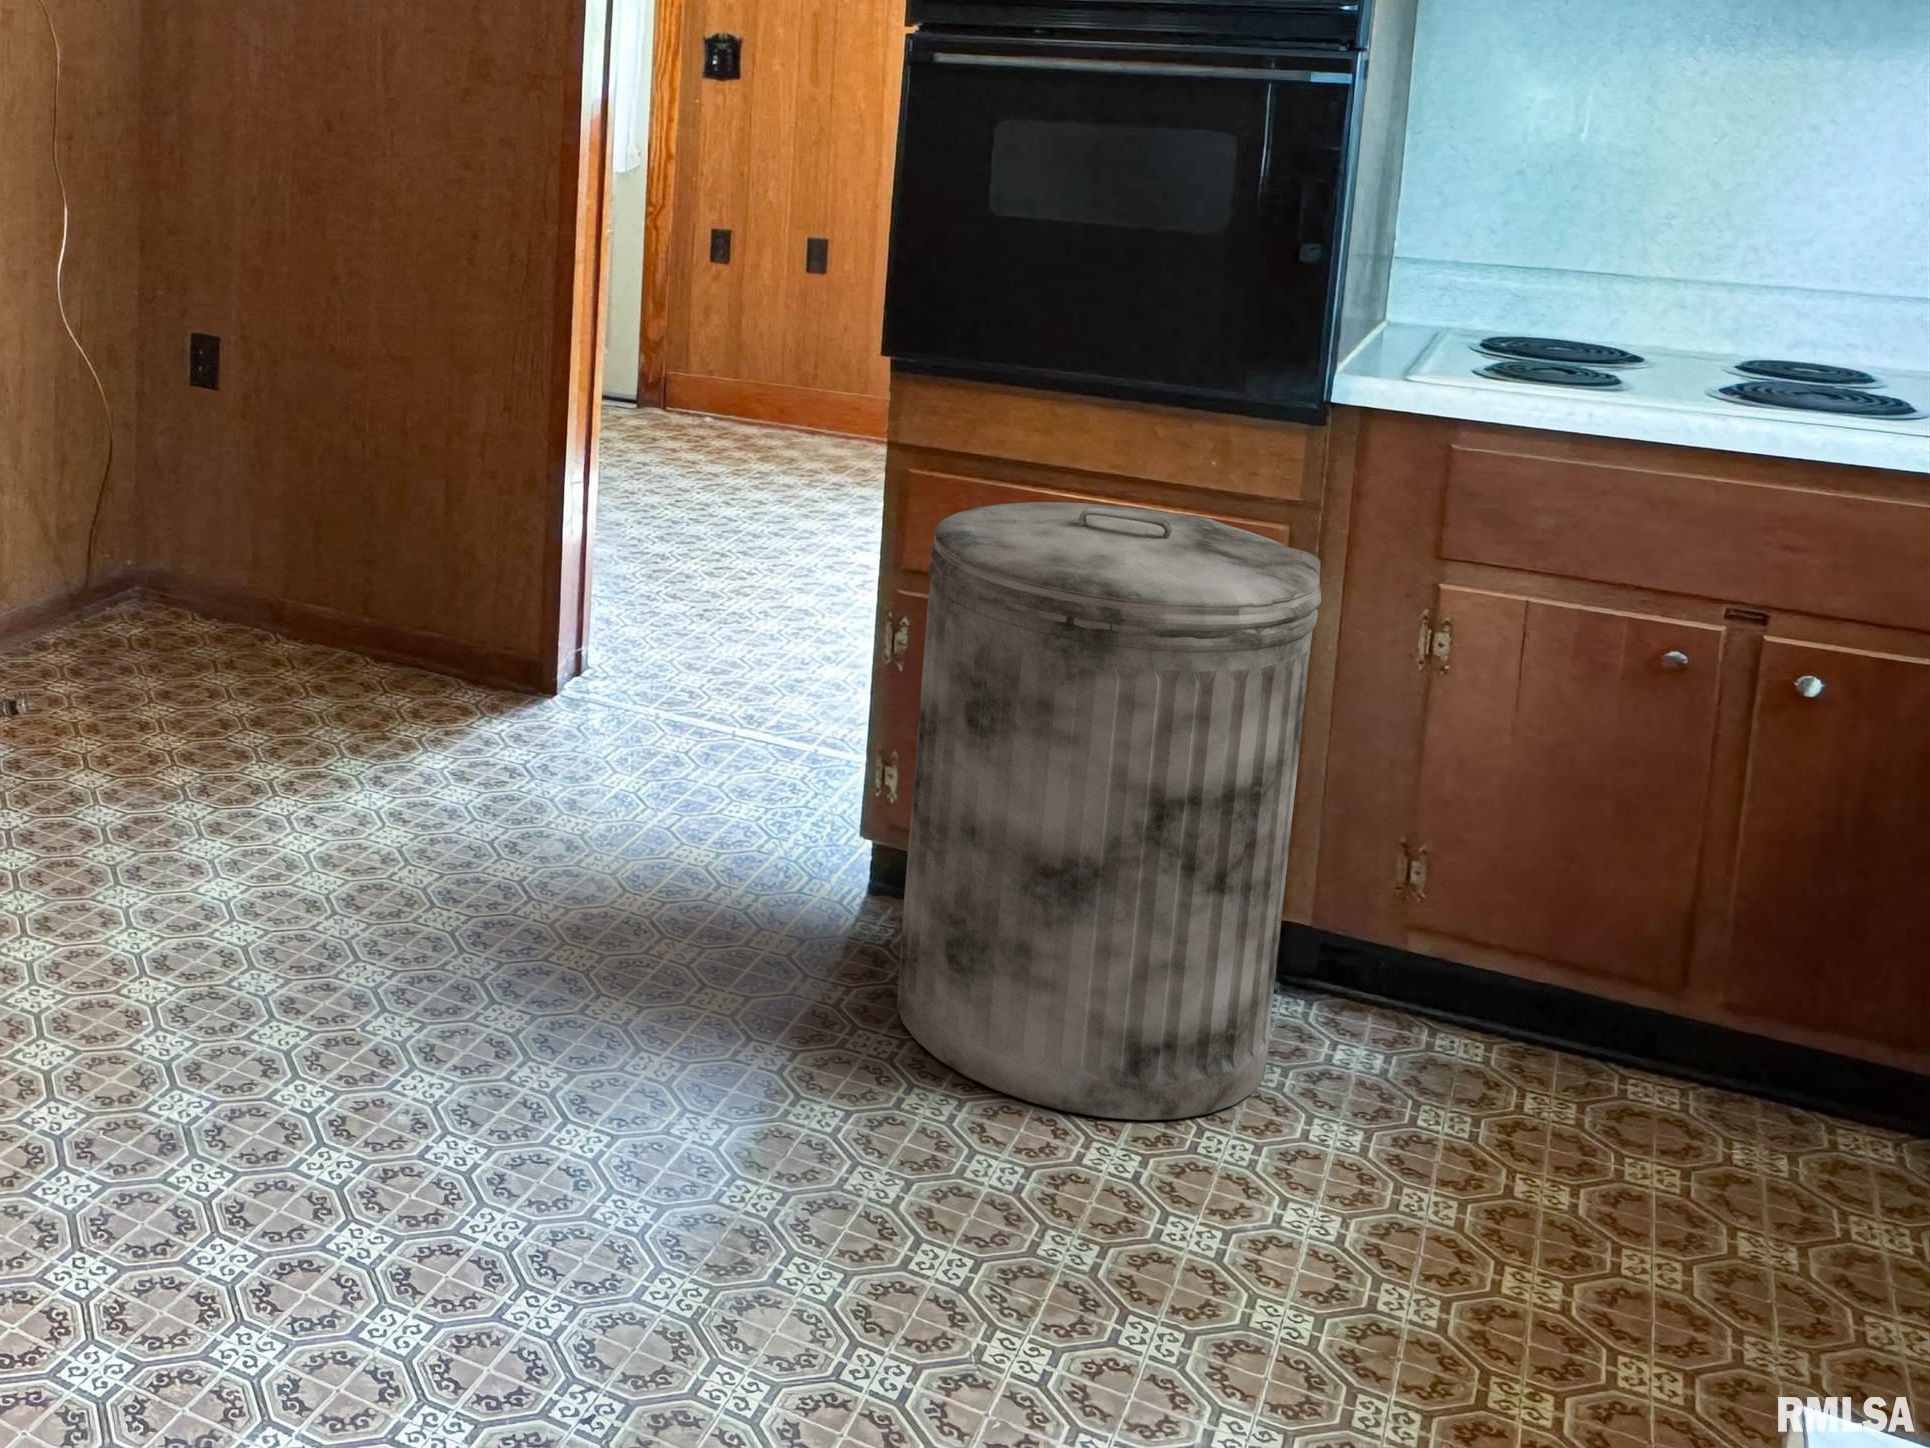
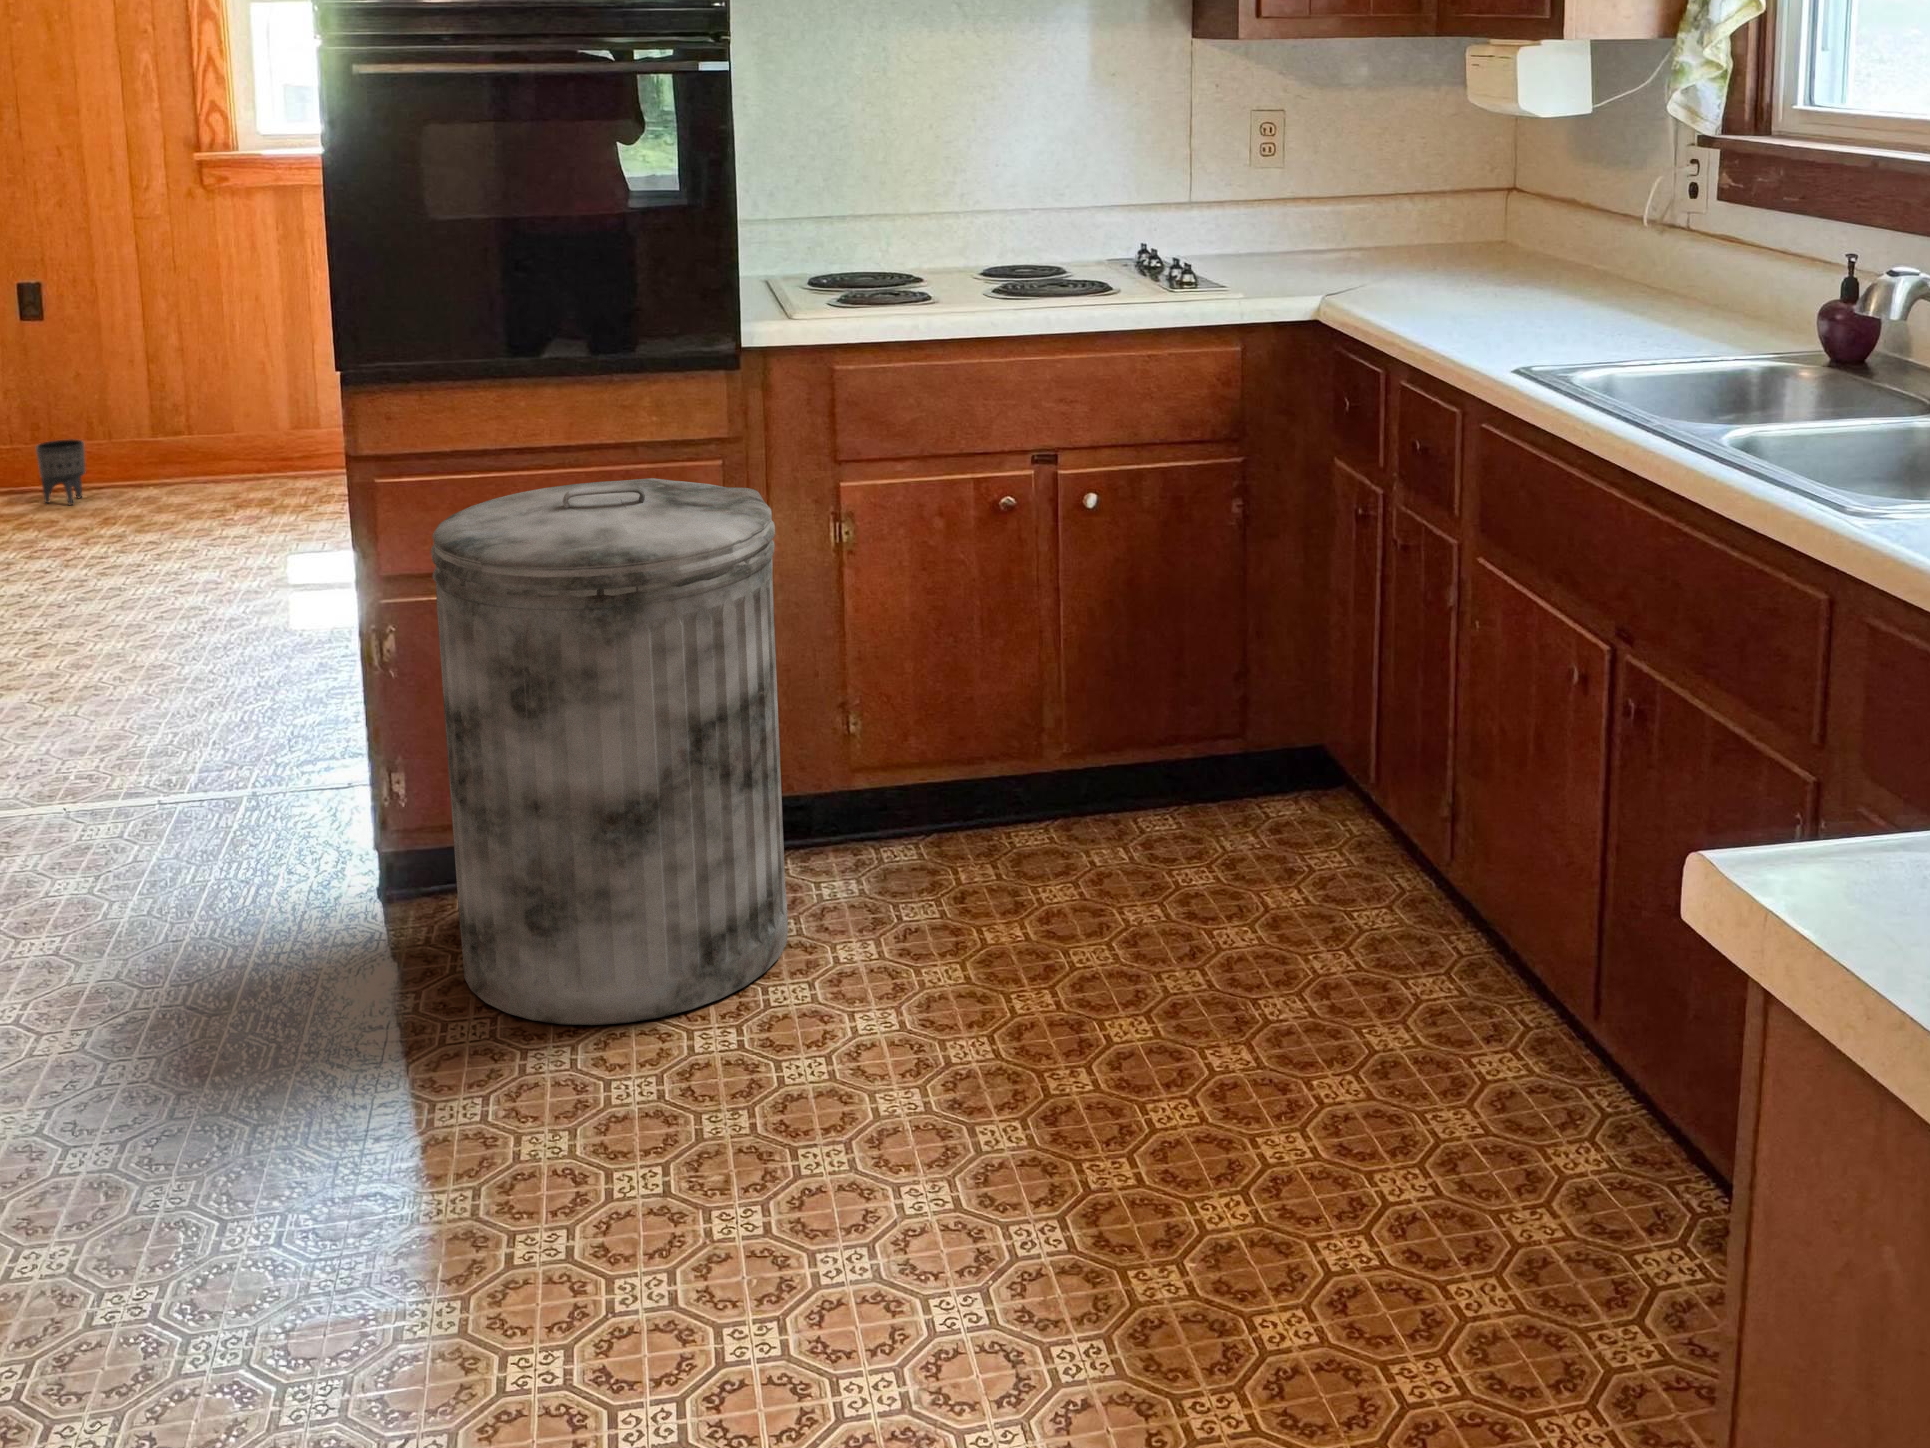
planter: none [800,390,843,453] -> present [36,439,85,505]

